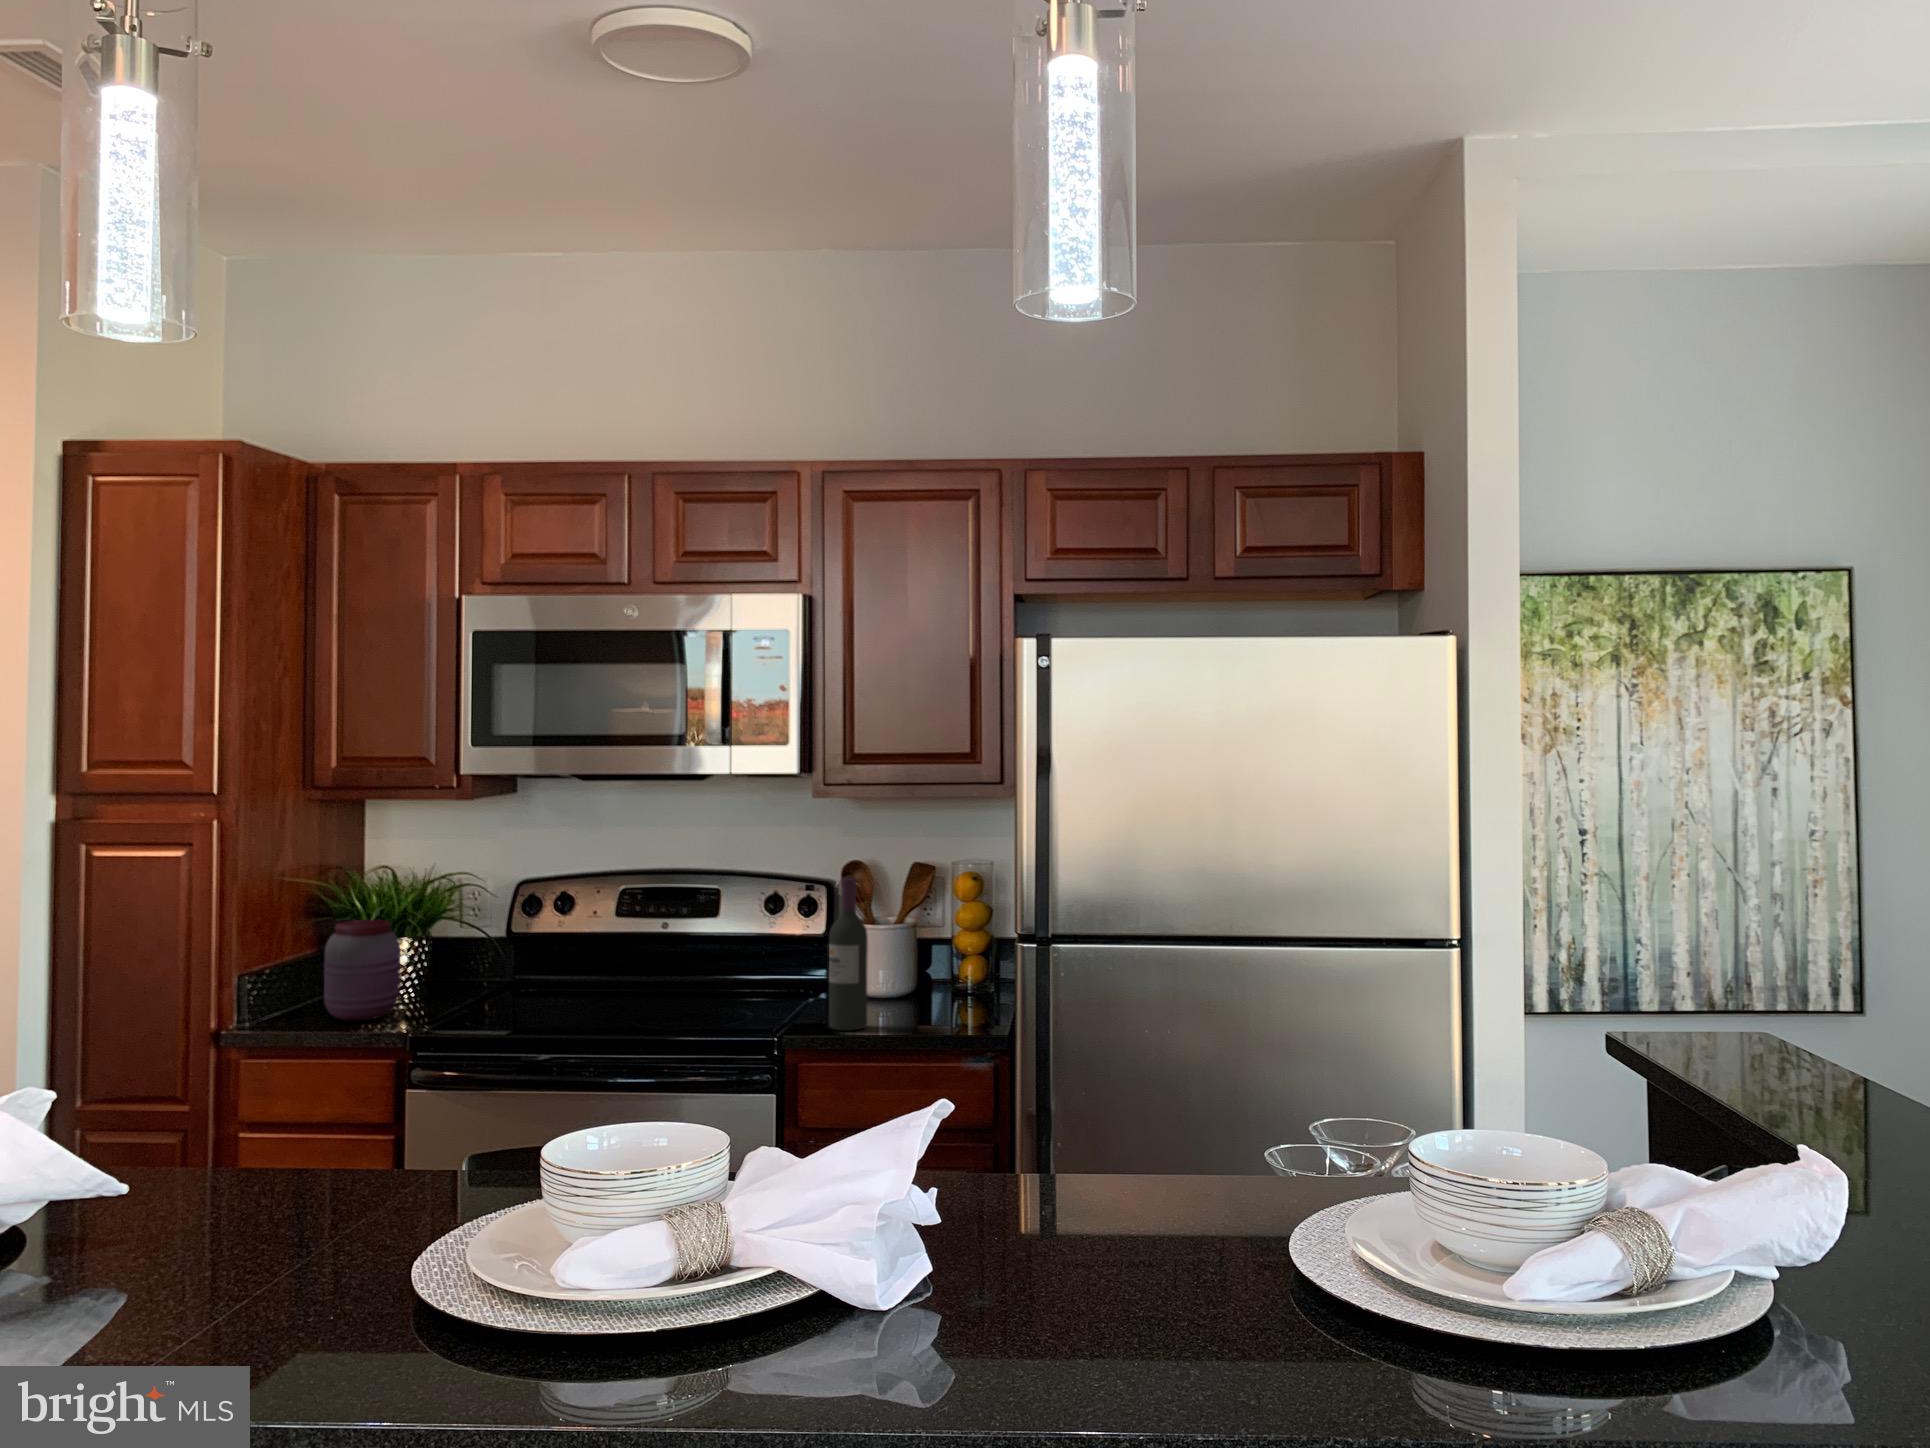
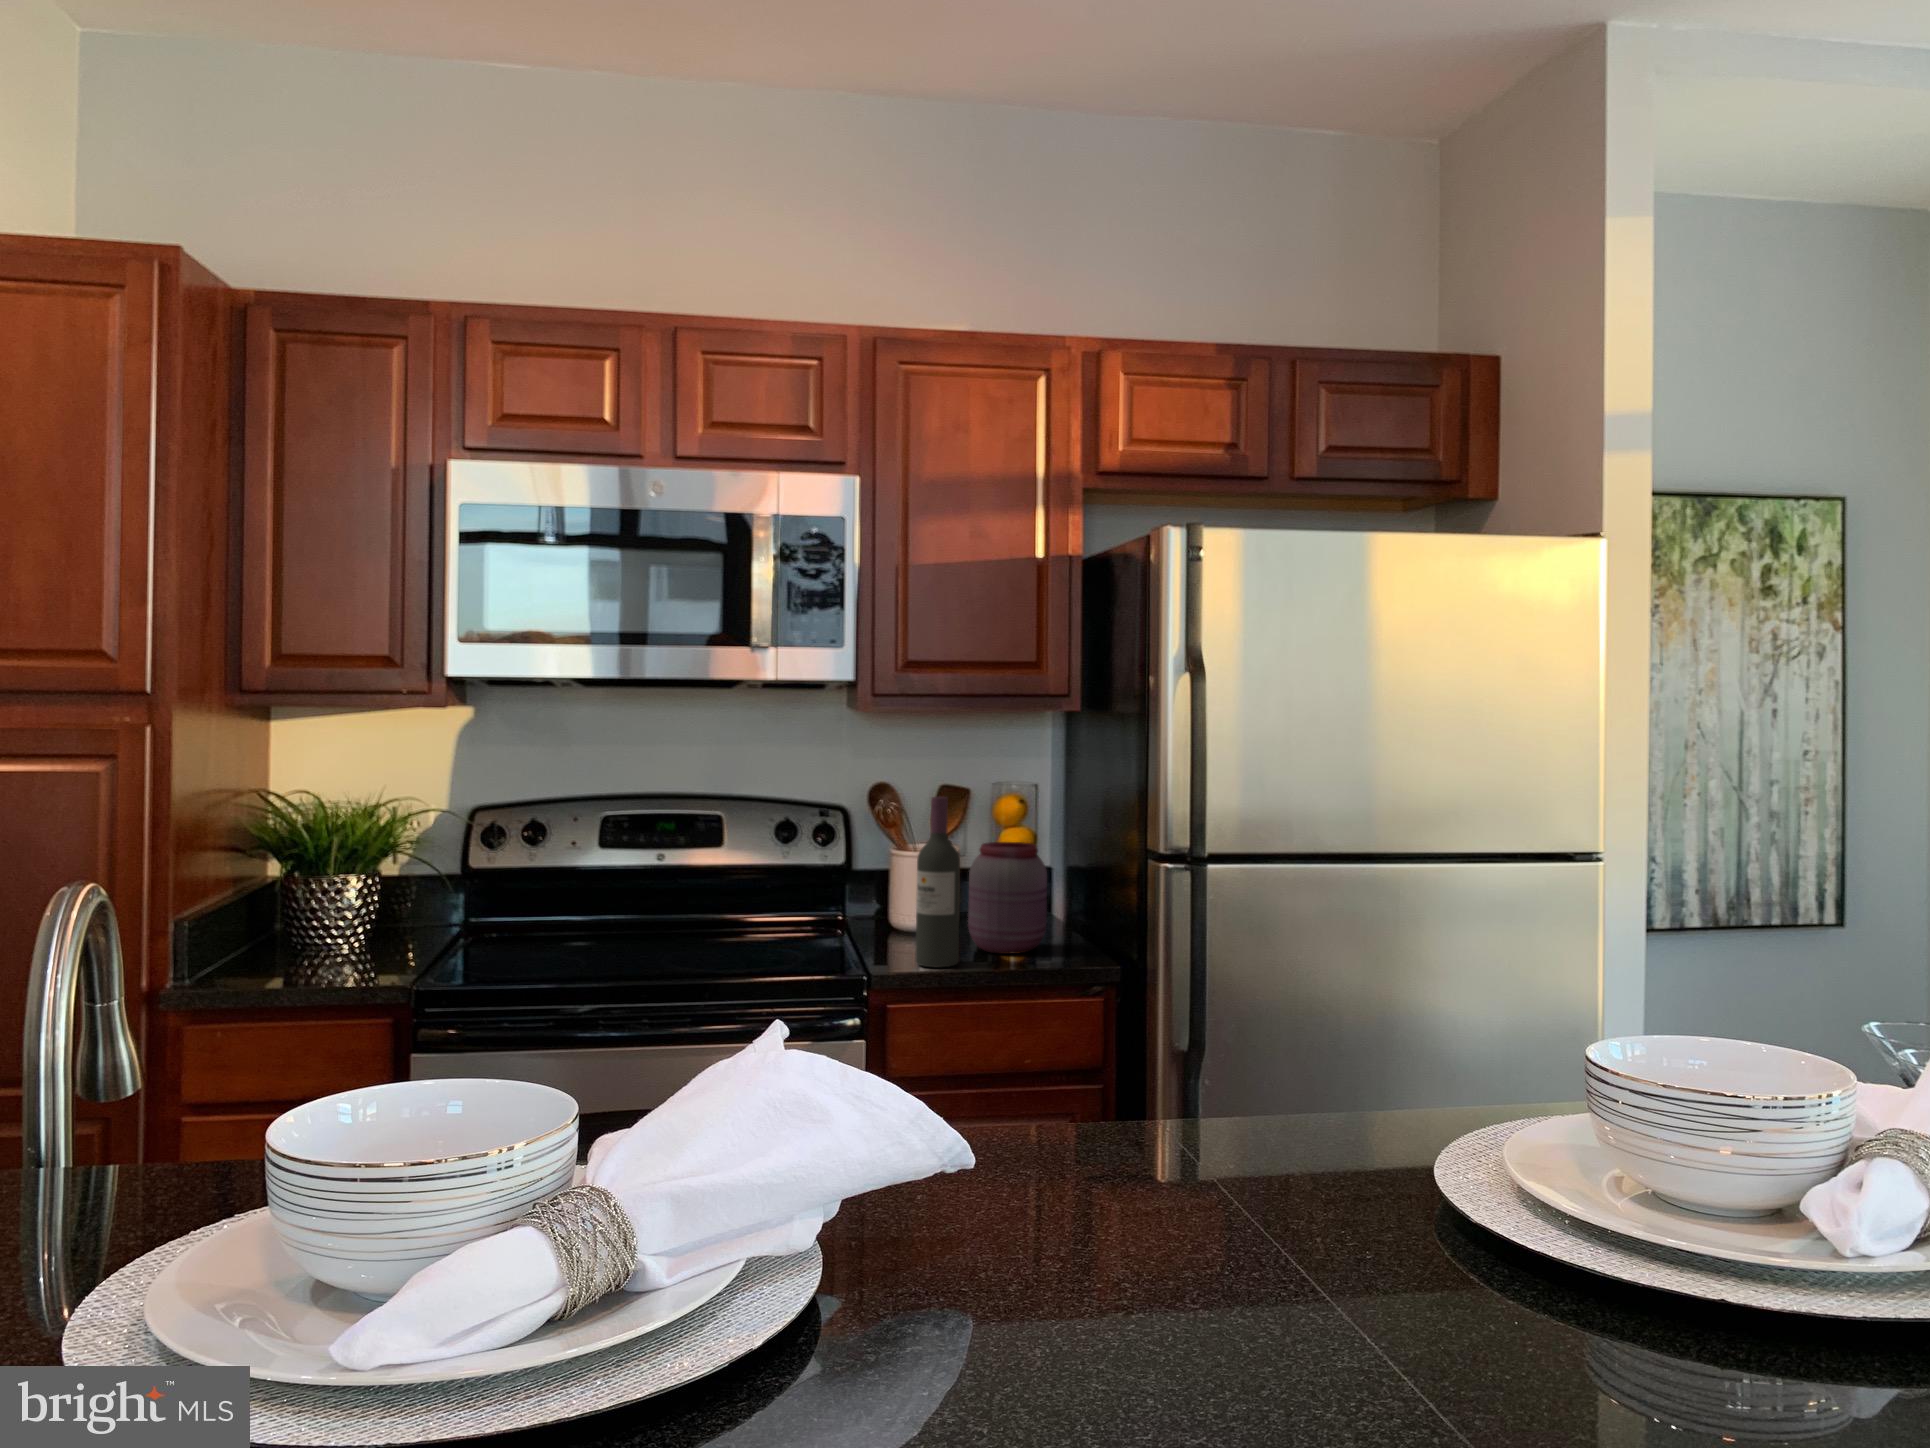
jar: present [324,920,400,1021] -> present [968,842,1047,954]

